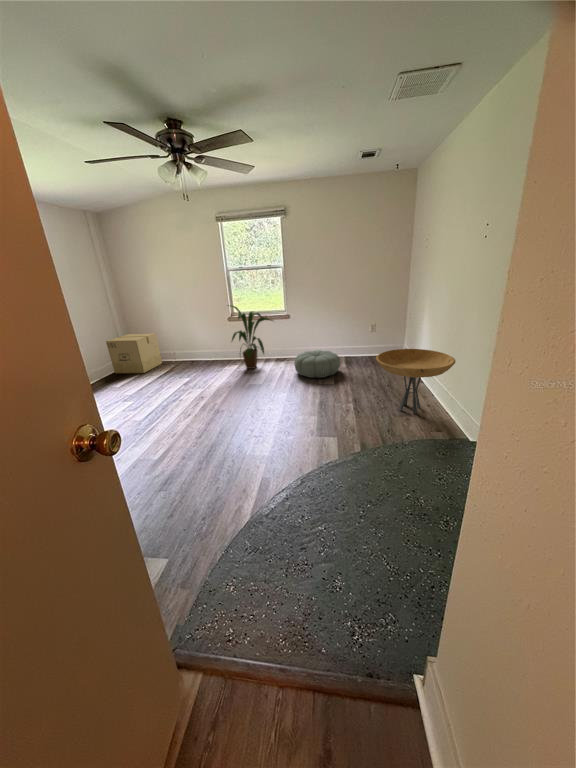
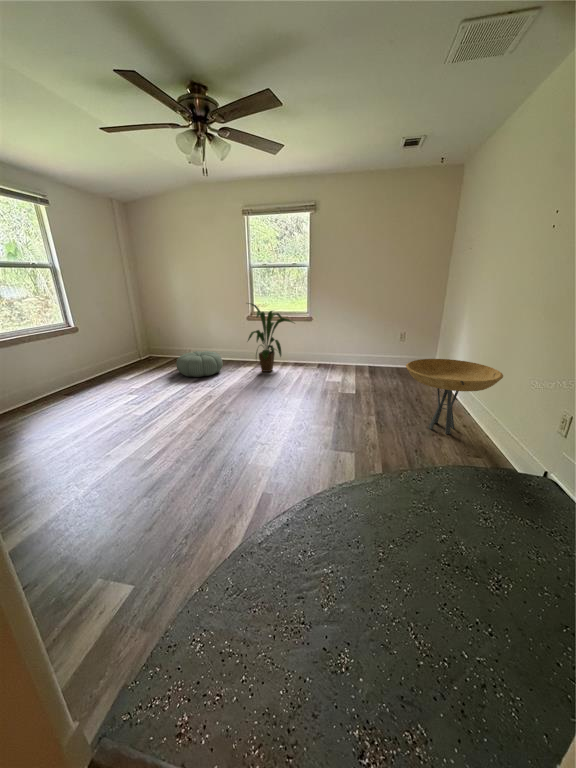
cardboard box: present [106,333,162,373] -> none [122,328,177,368]
pouf: present [295,350,340,378] -> present [176,351,223,377]

